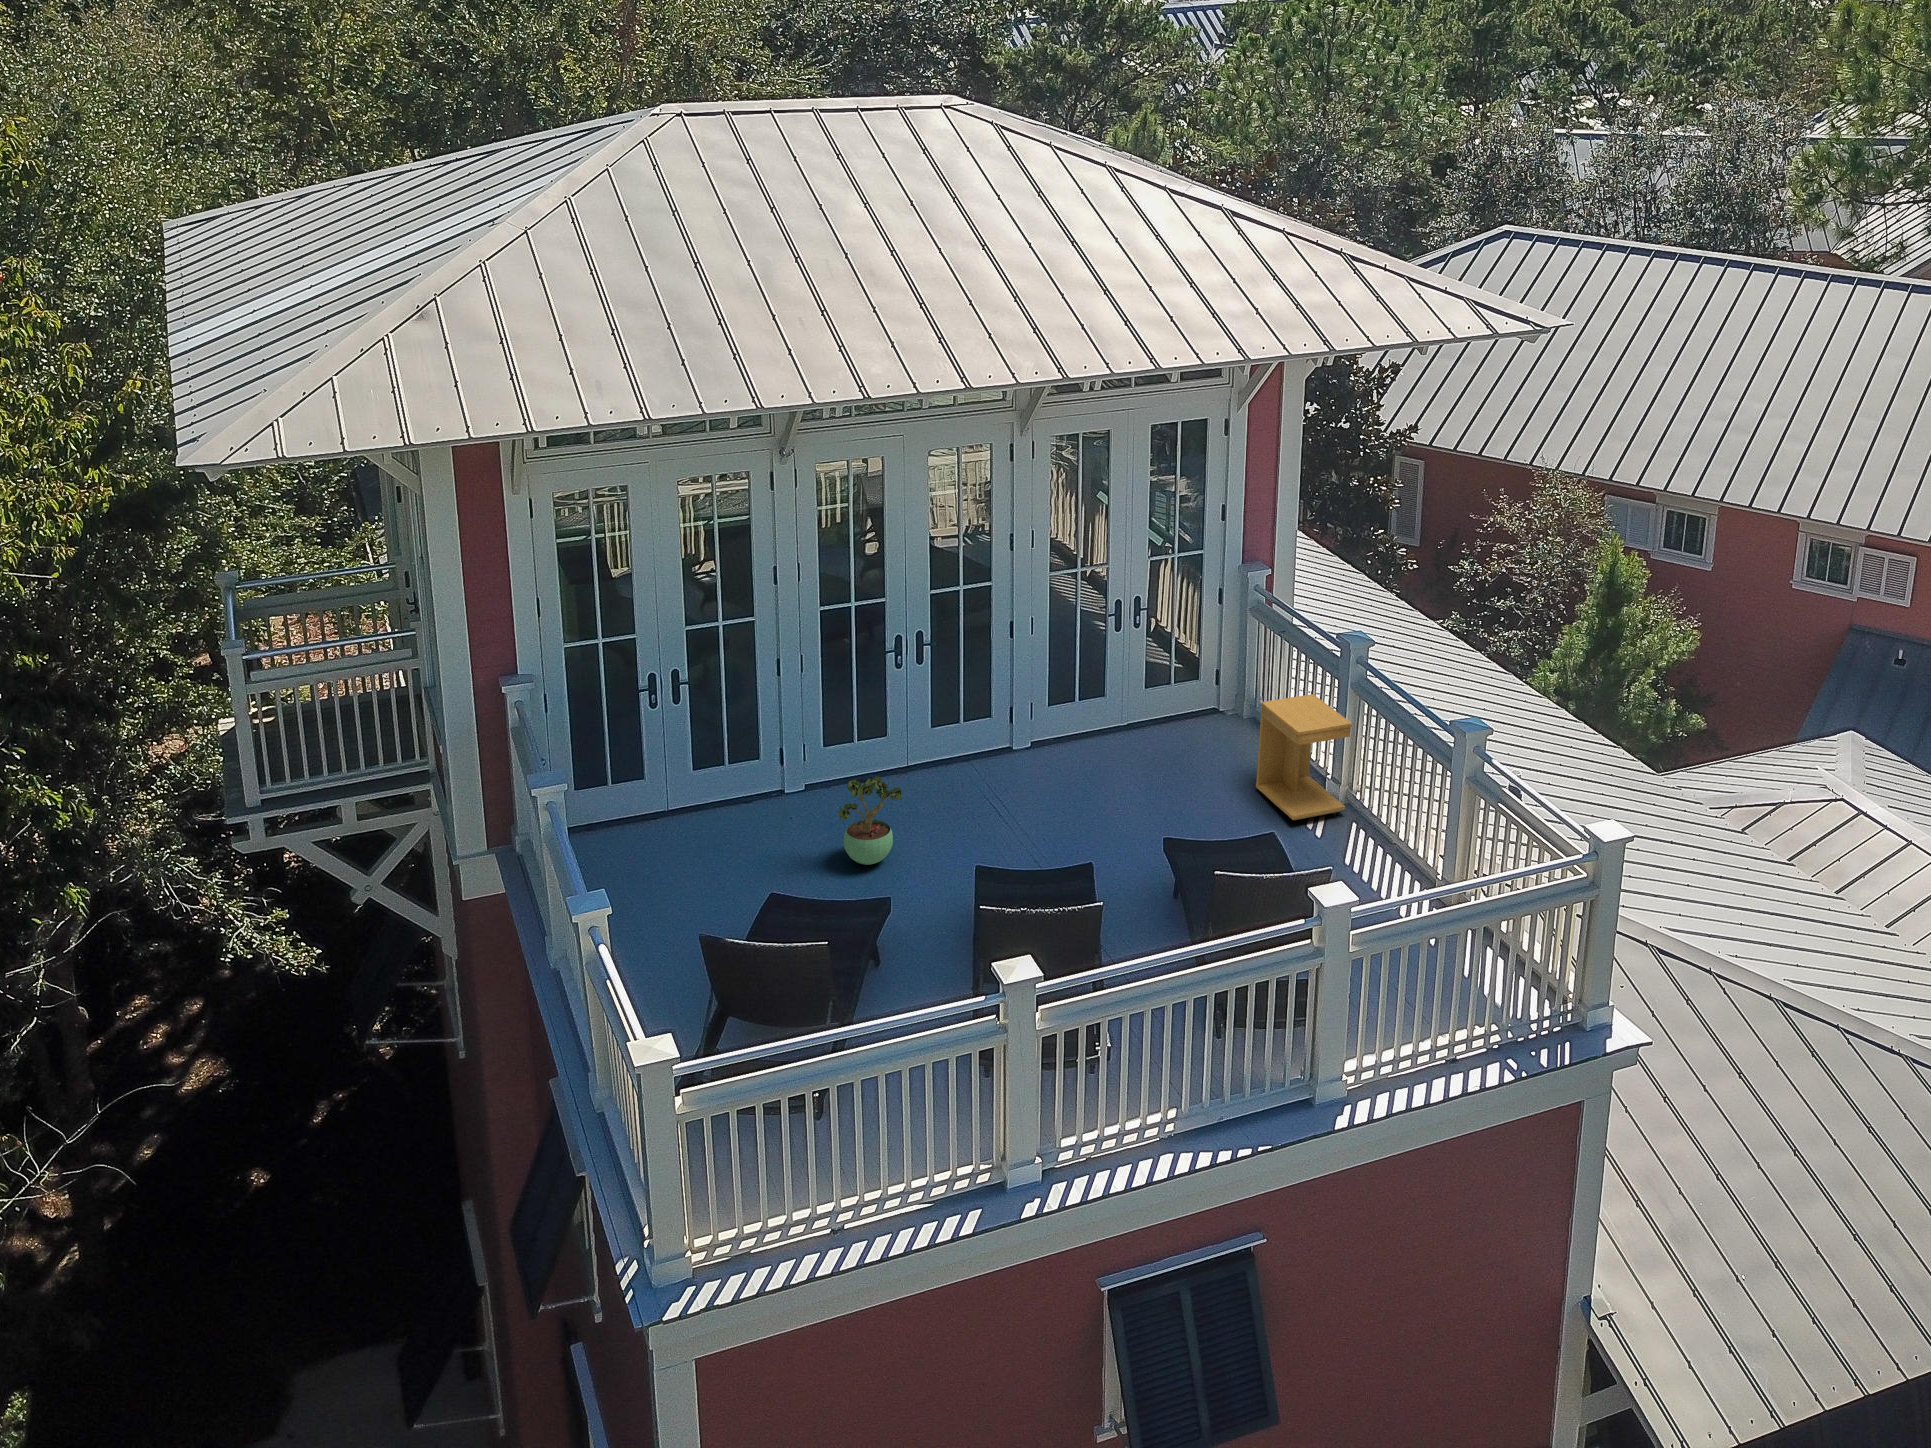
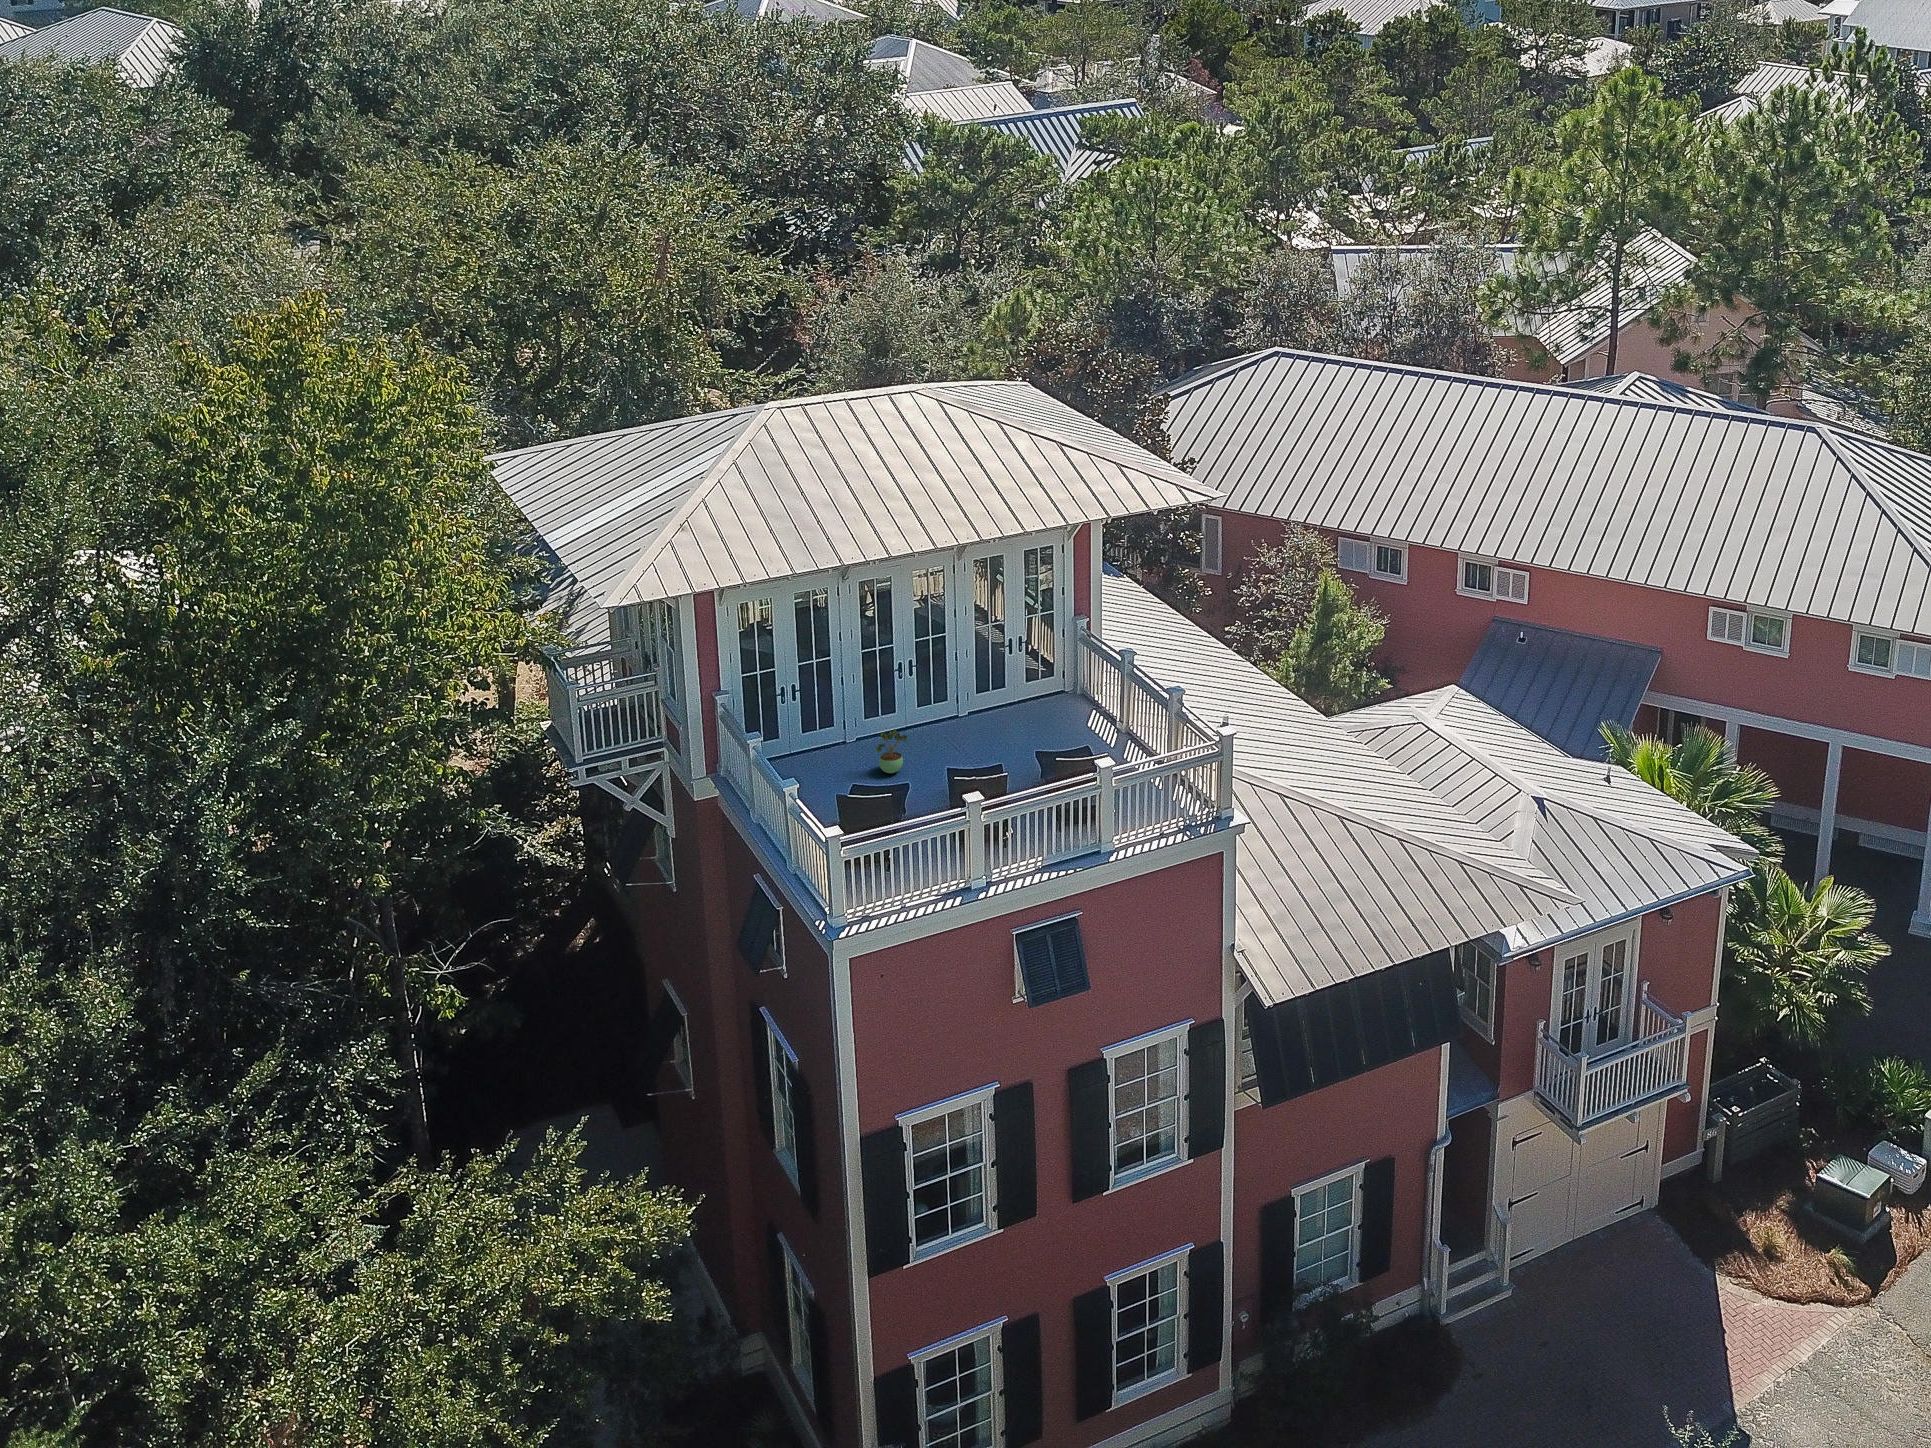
side table: present [1256,694,1352,820] -> none [1083,679,1129,742]

